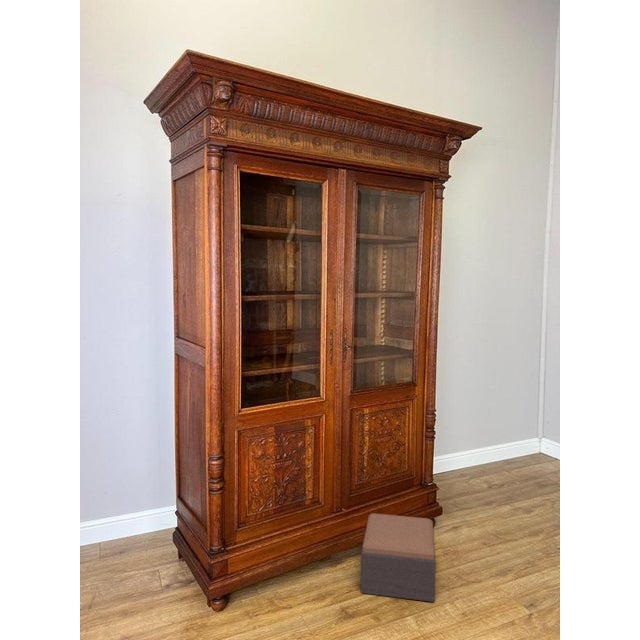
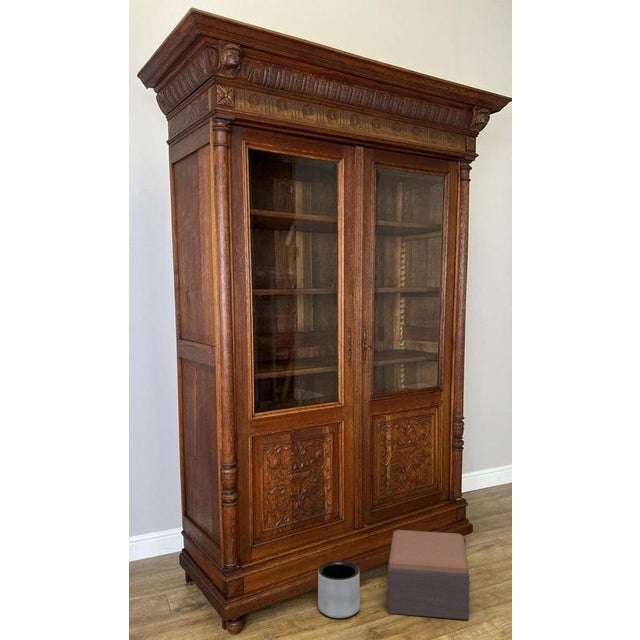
planter: none [298,542,336,597] -> present [318,561,360,618]

